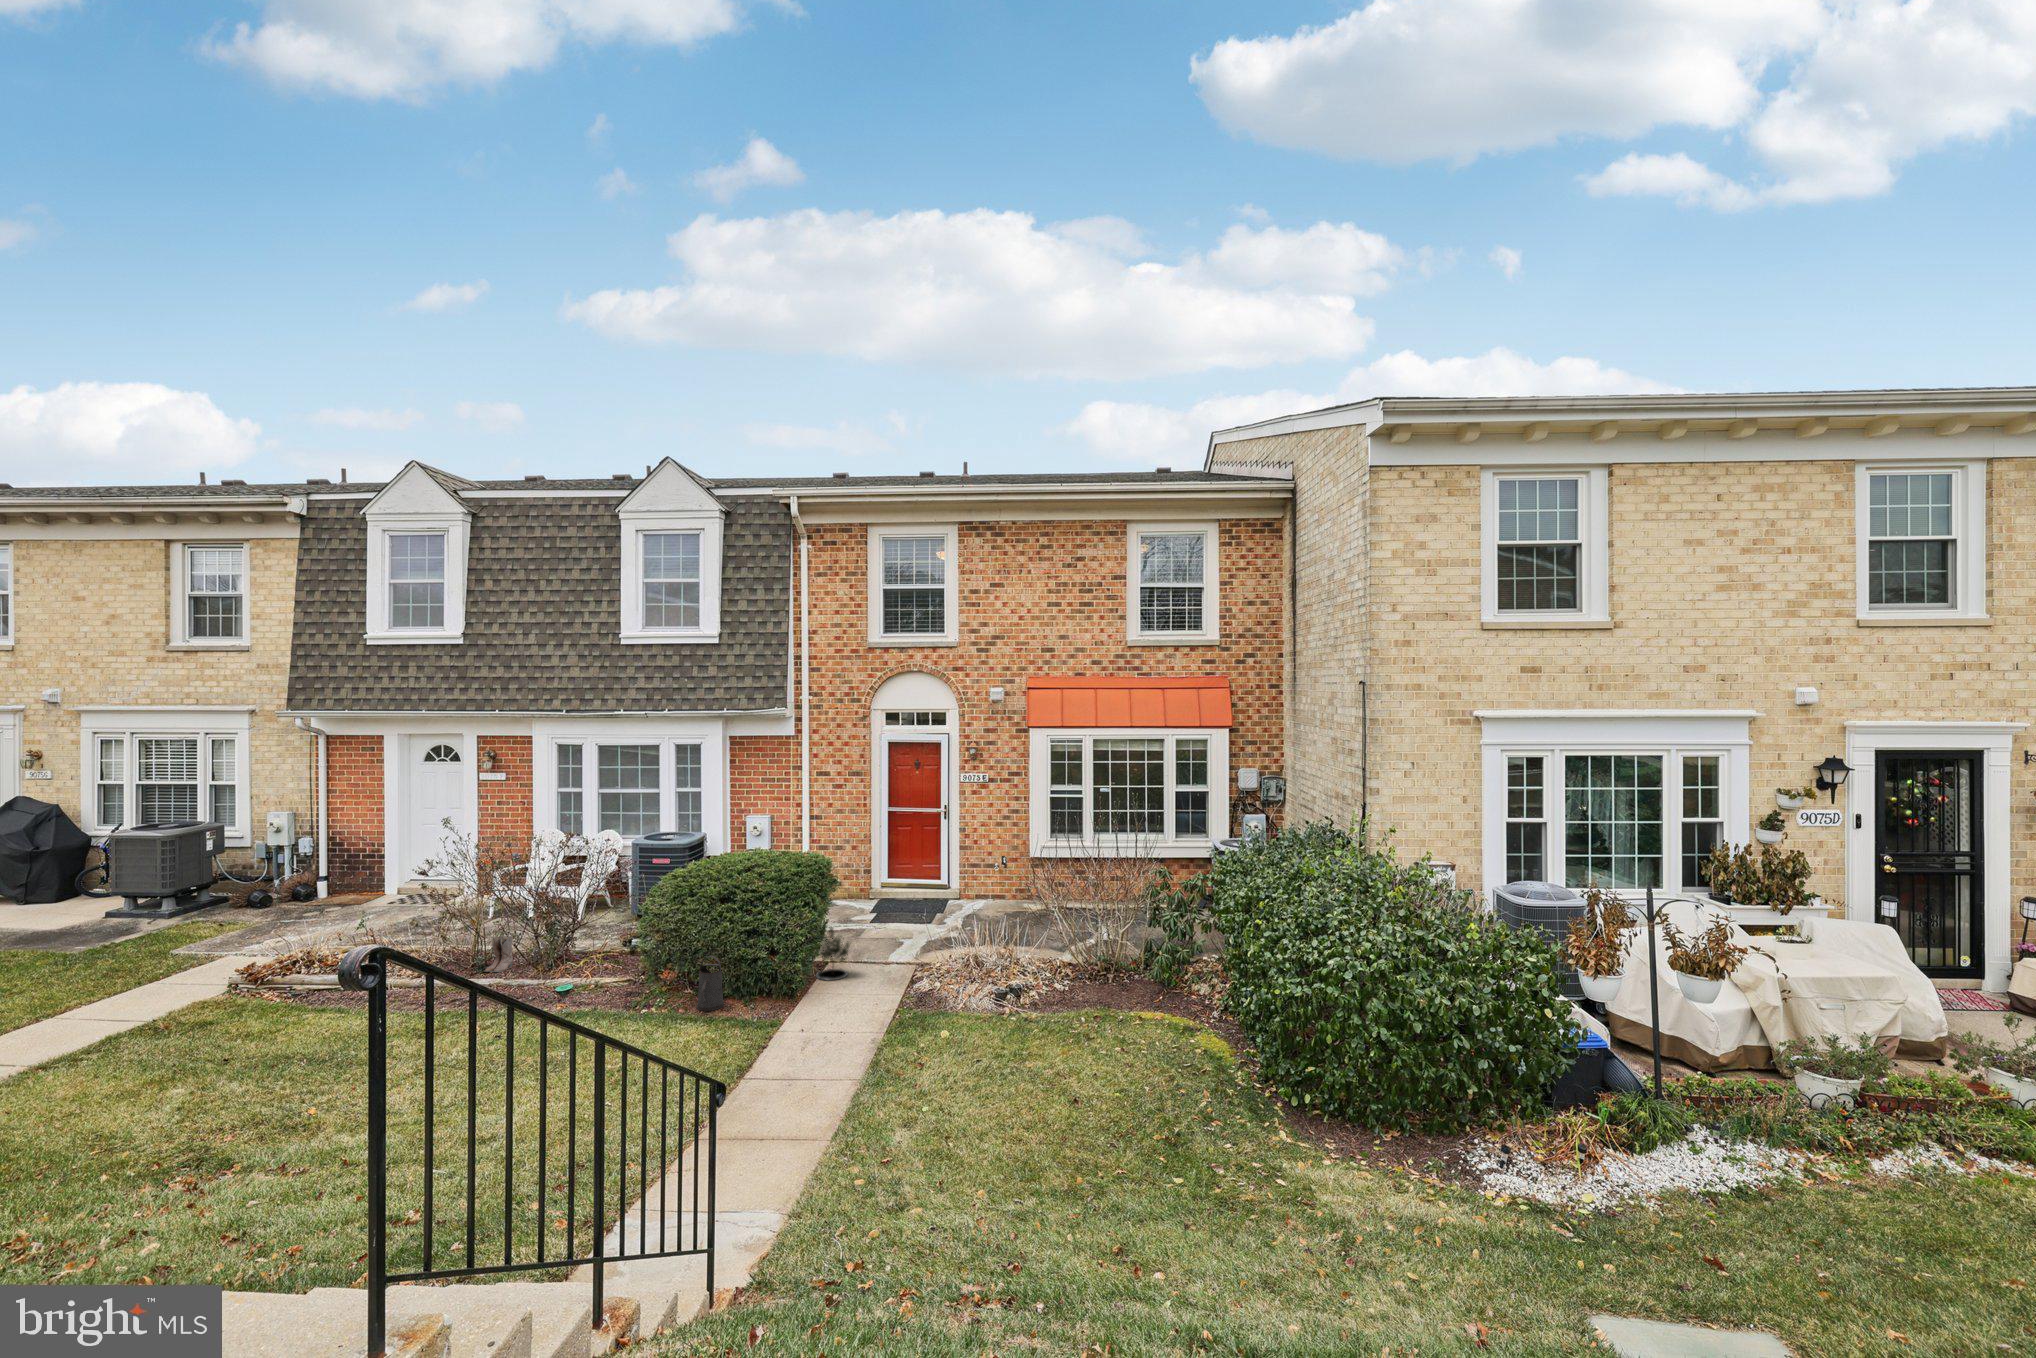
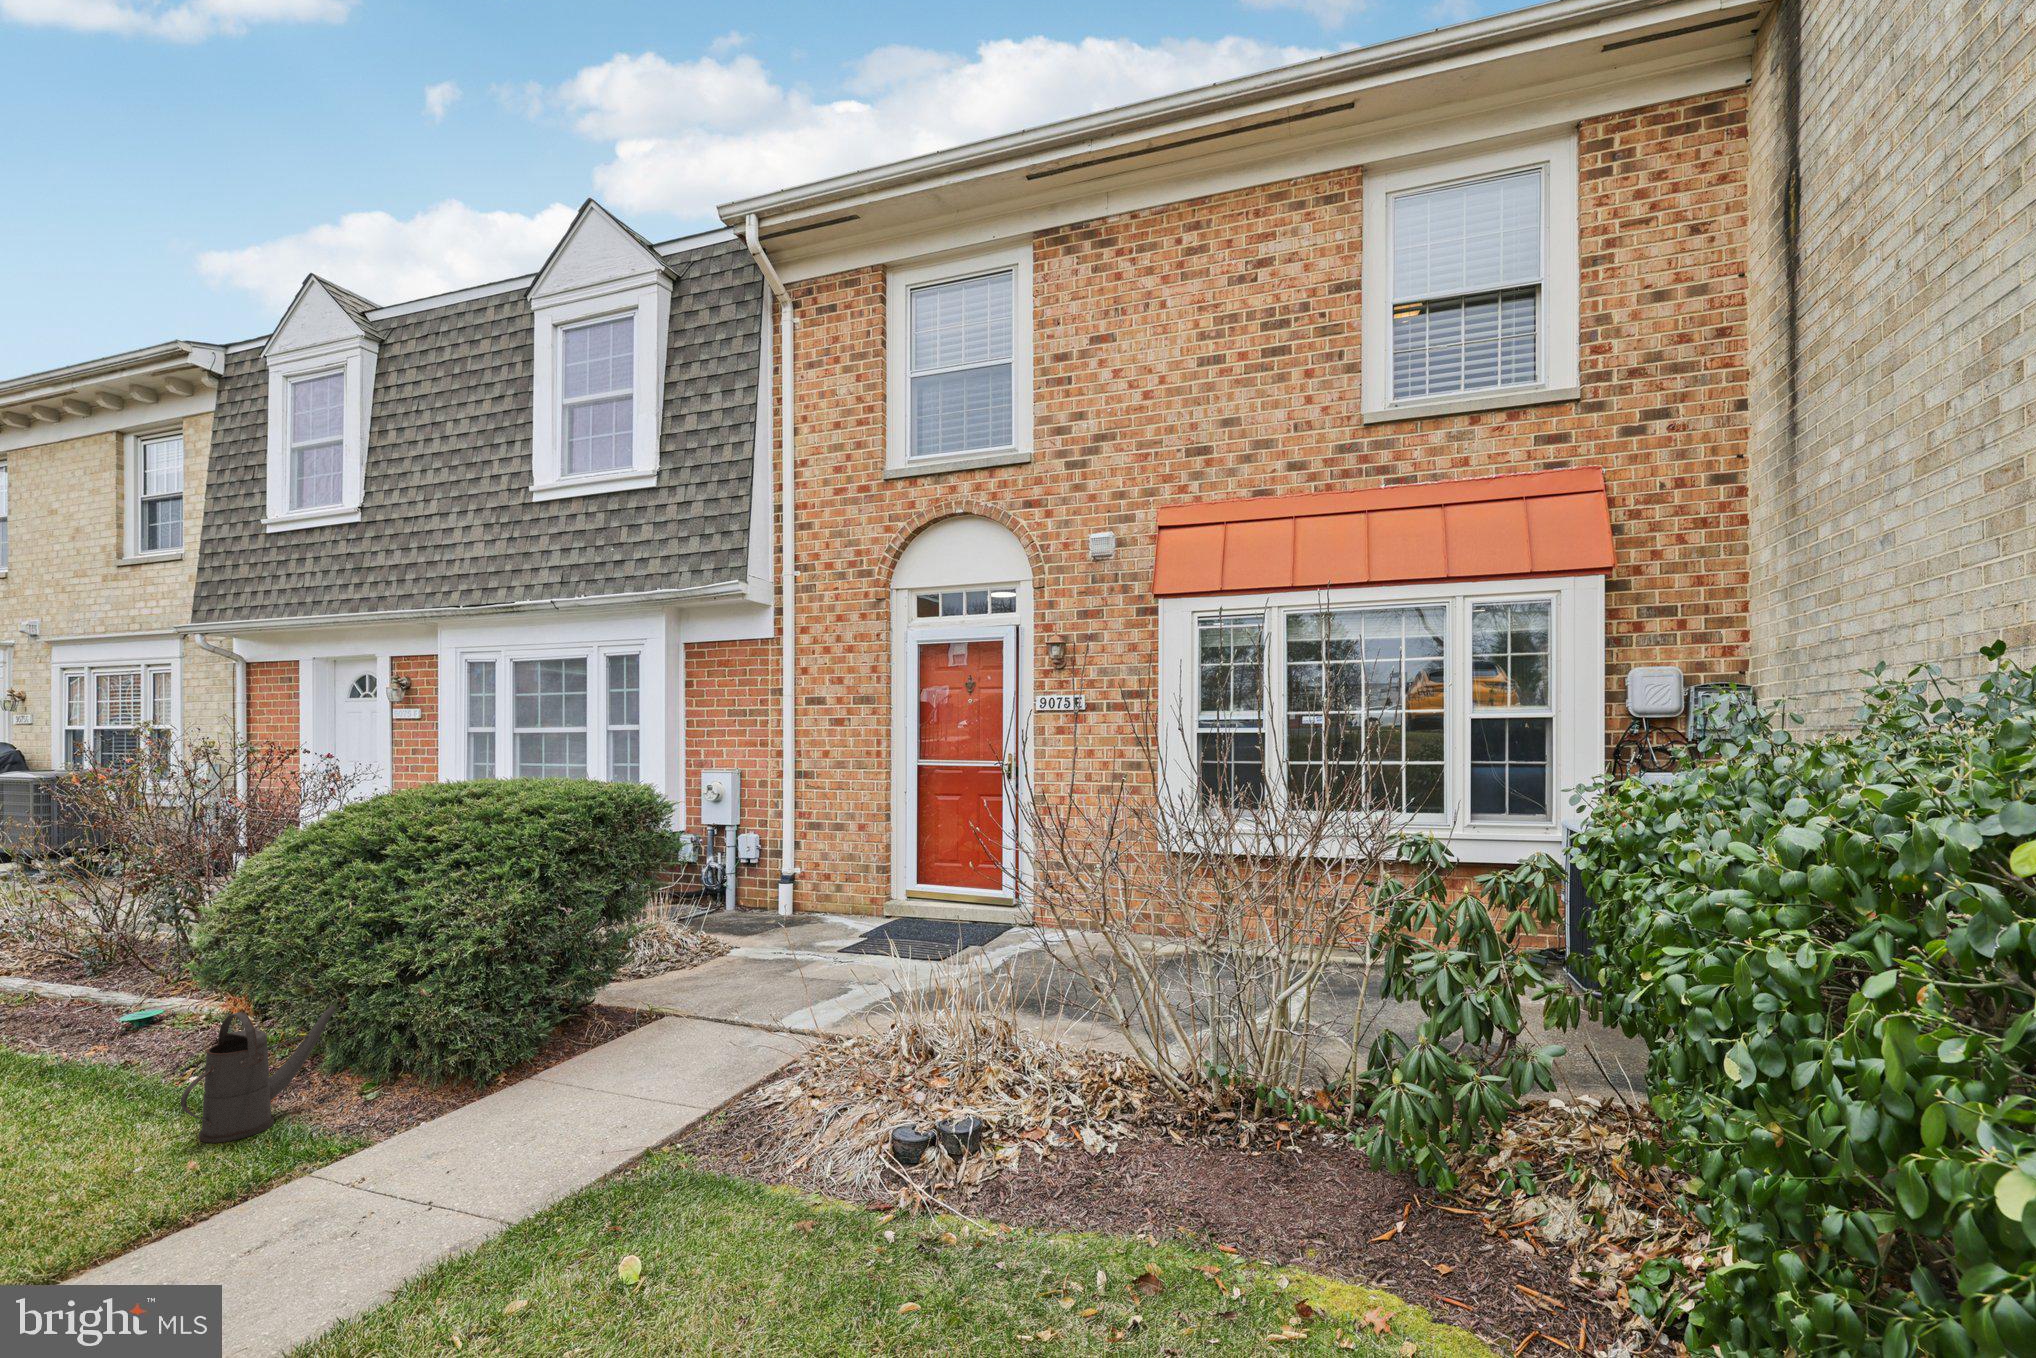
potted tree: present [816,927,850,981] -> none [539,953,628,1091]
boots: present [485,936,513,972] -> none [103,939,171,1005]

